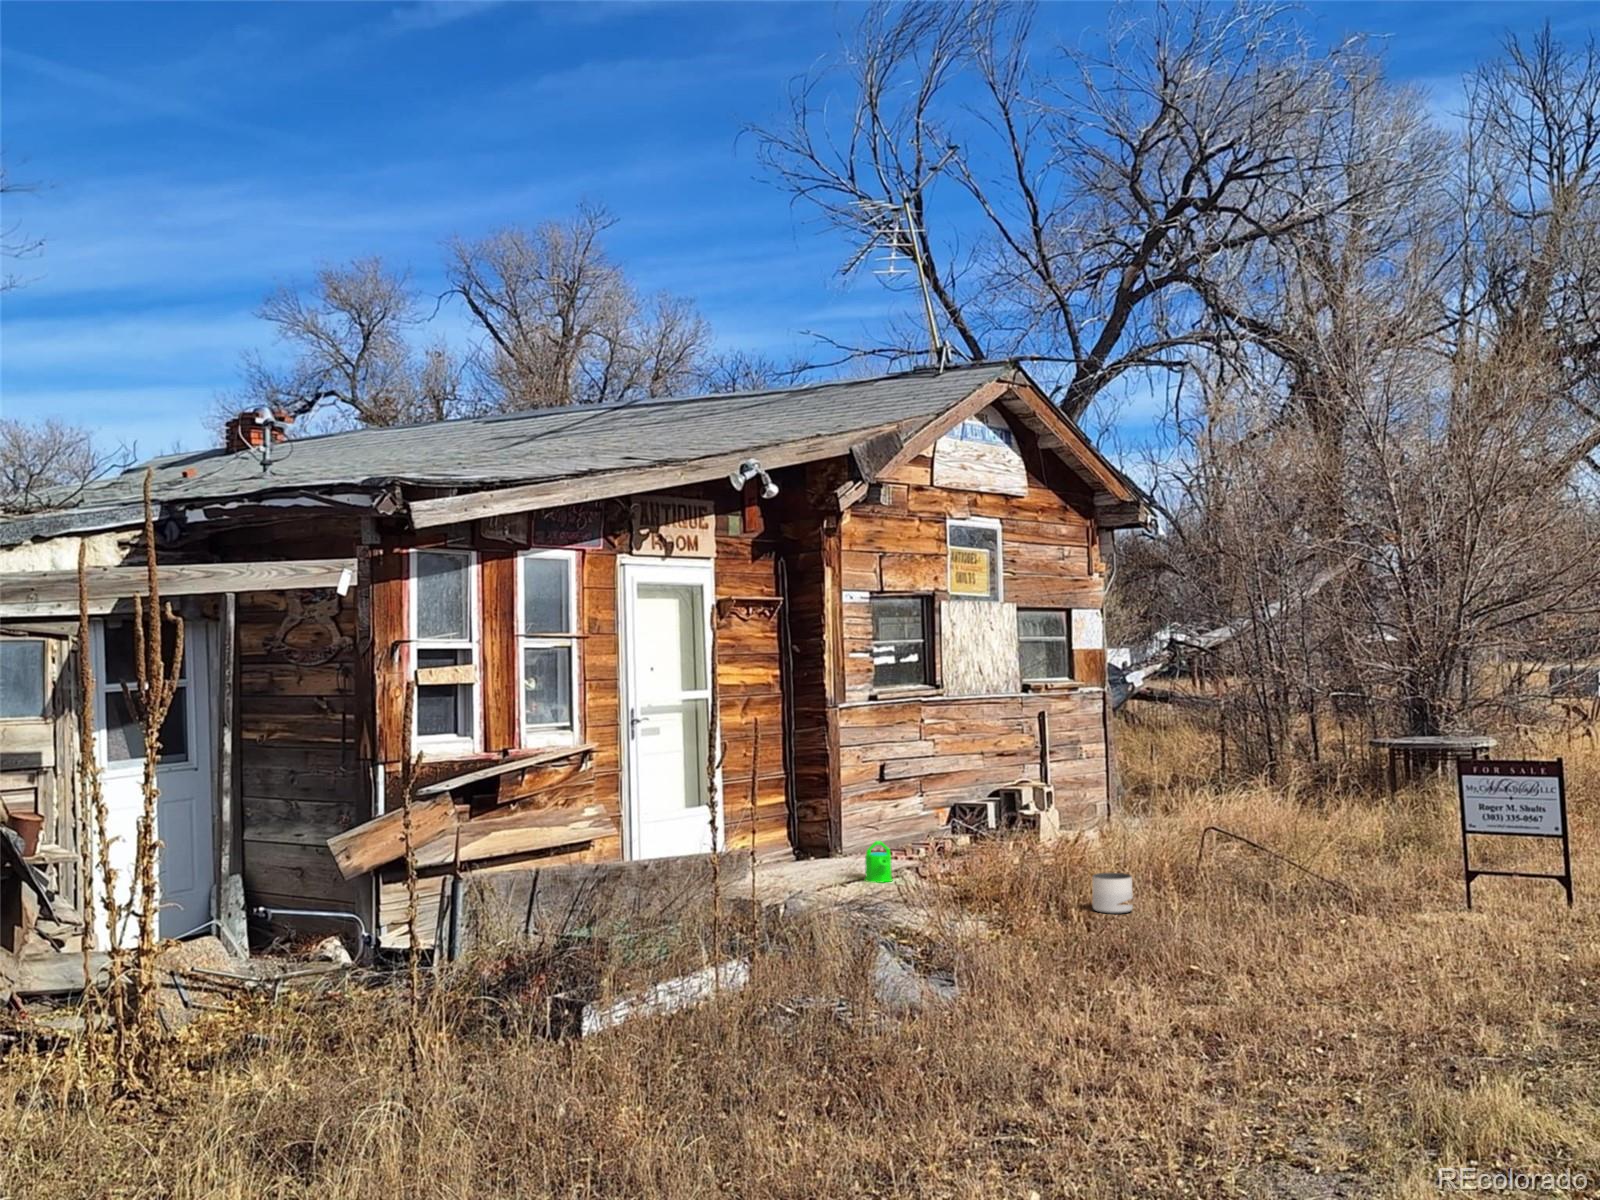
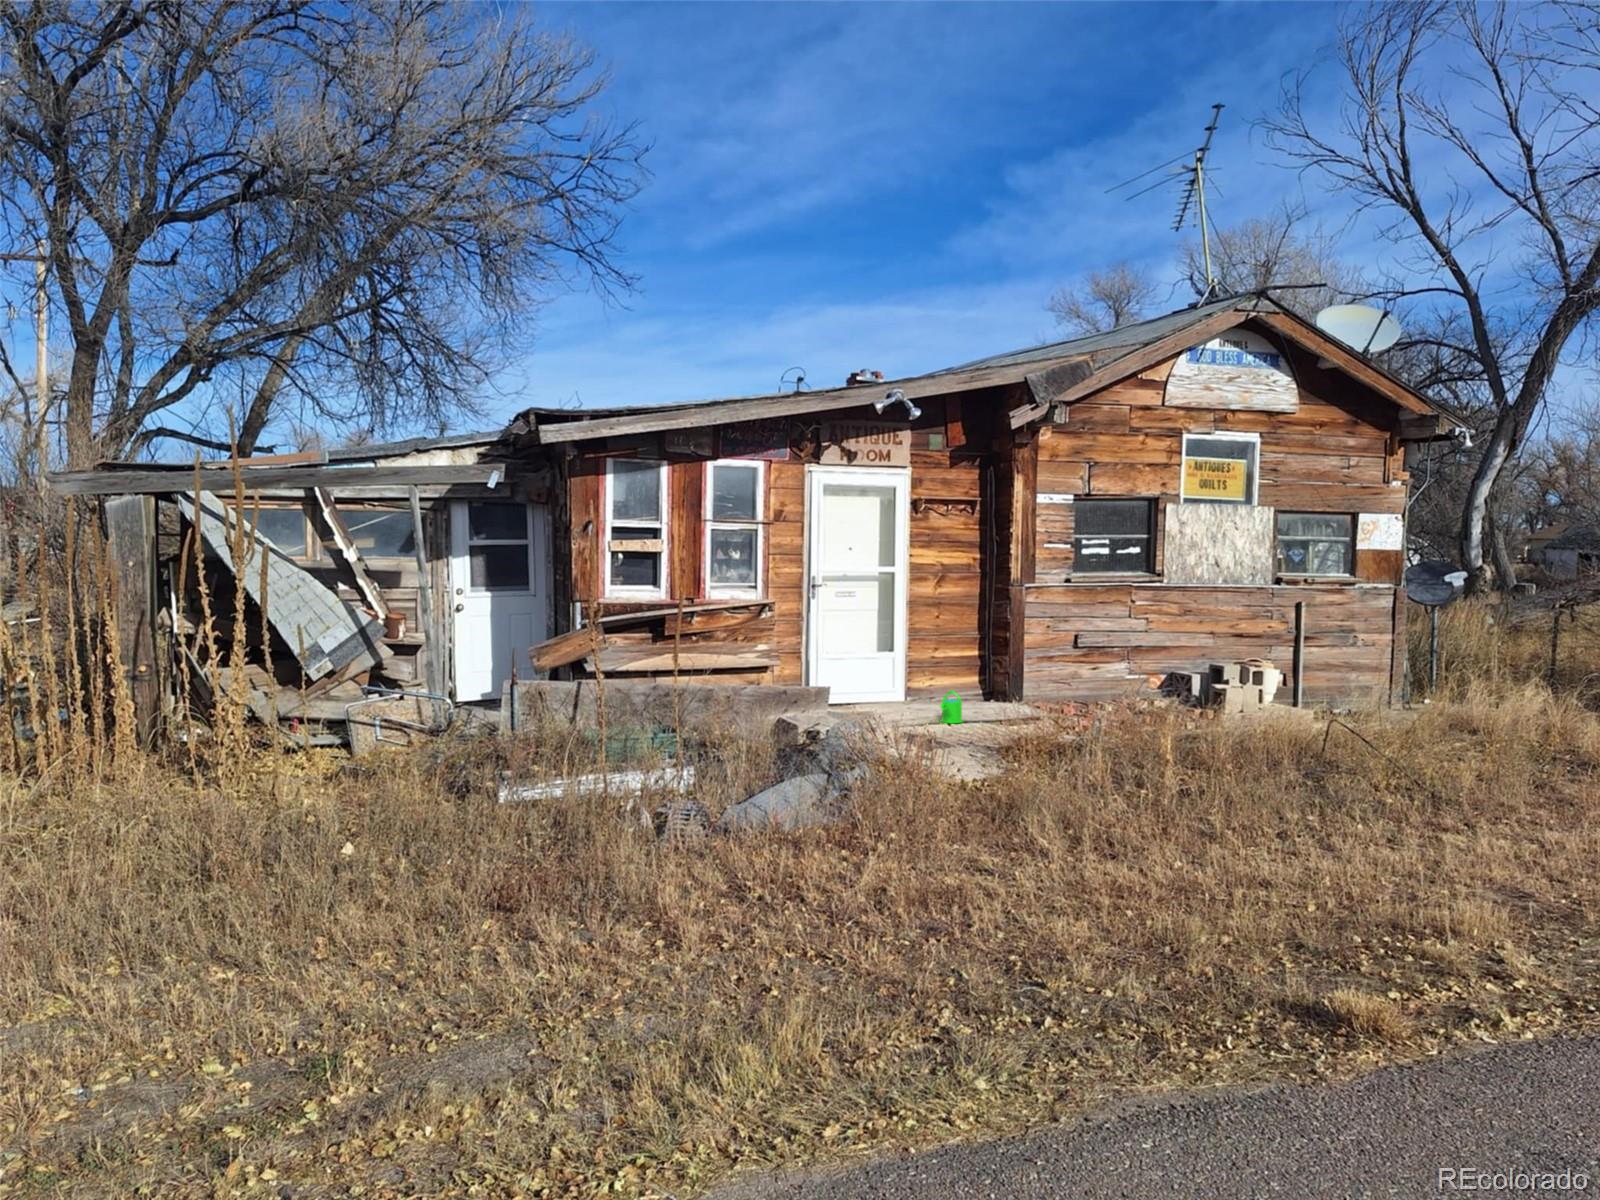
planter: present [1093,873,1133,914] -> none [1032,736,1067,772]

